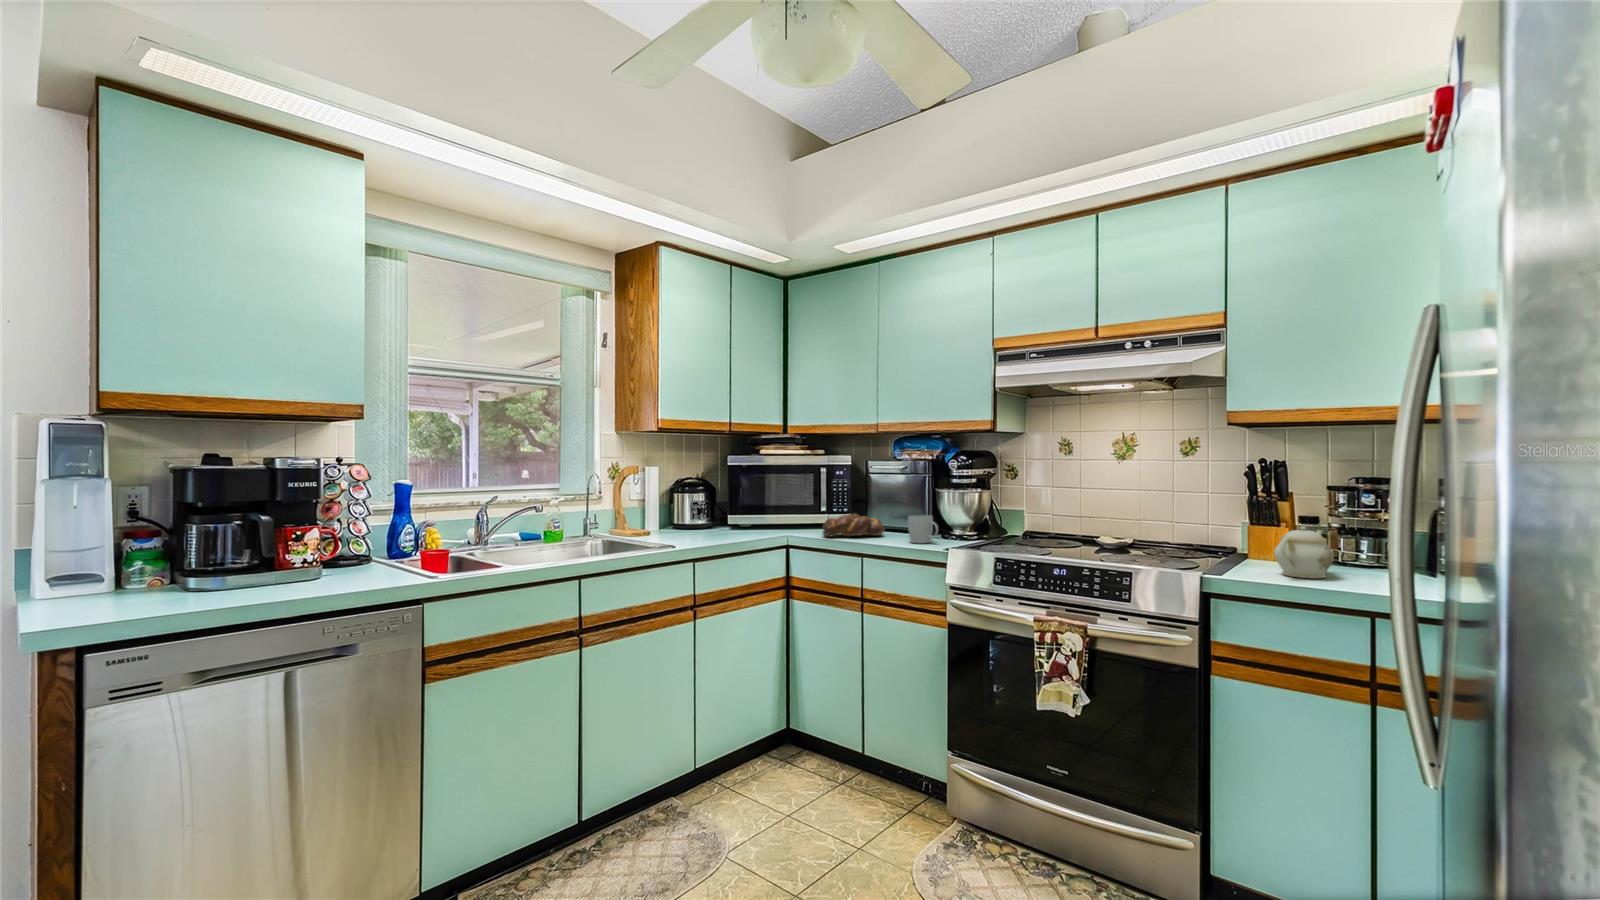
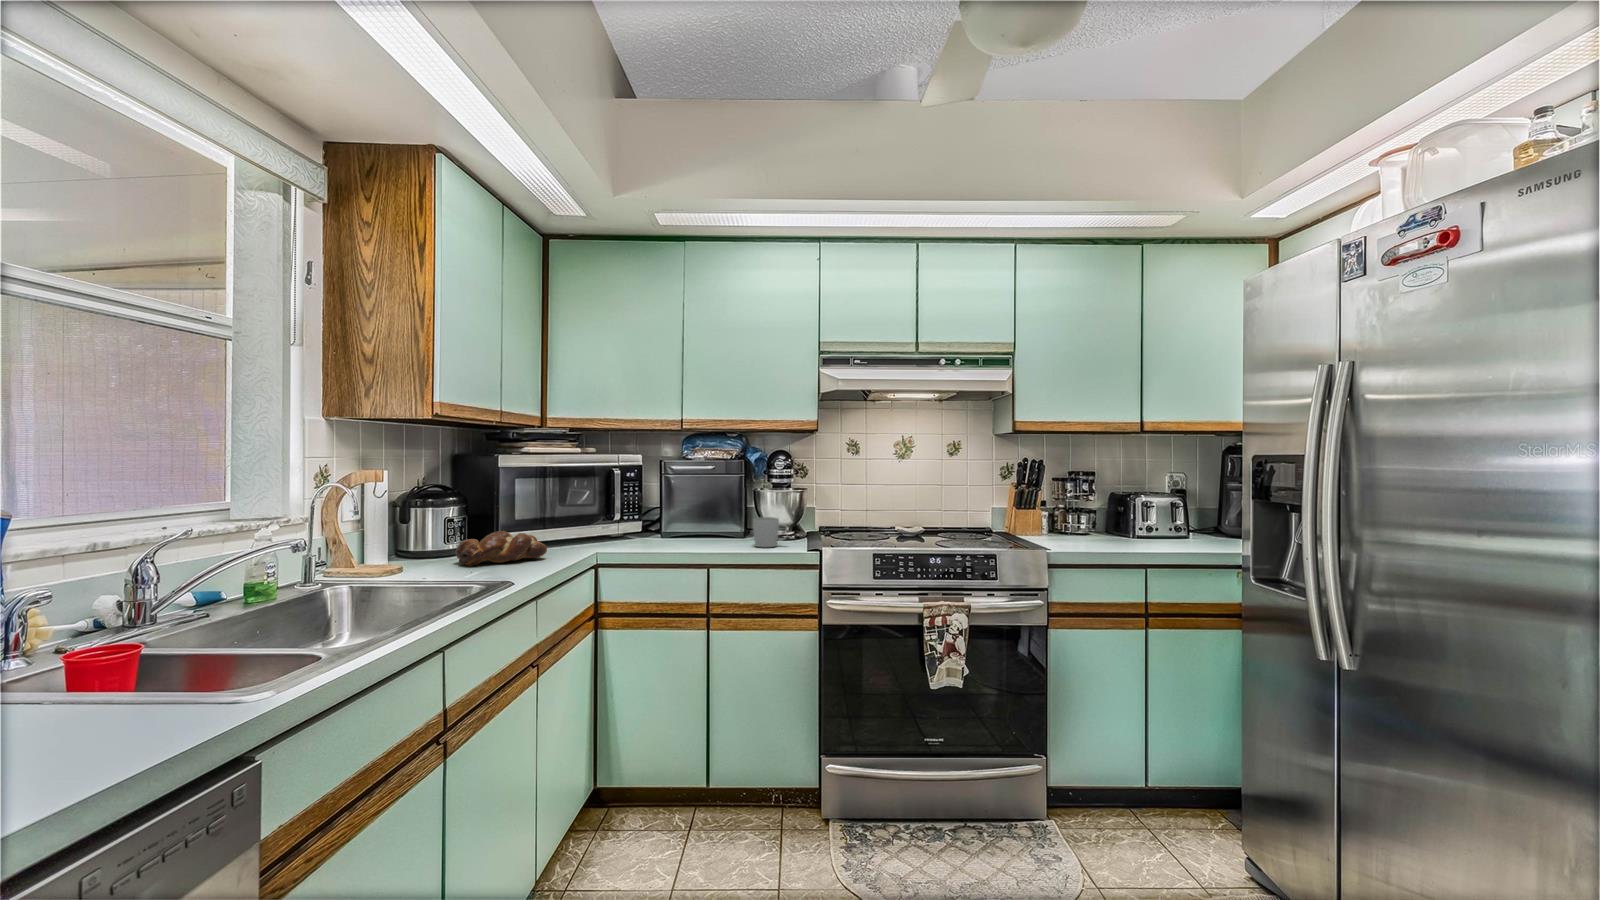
bread loaf: present [823,514,885,537] -> present [455,531,547,566]
teapot: present [1274,526,1334,578] -> none [1068,509,1106,546]

